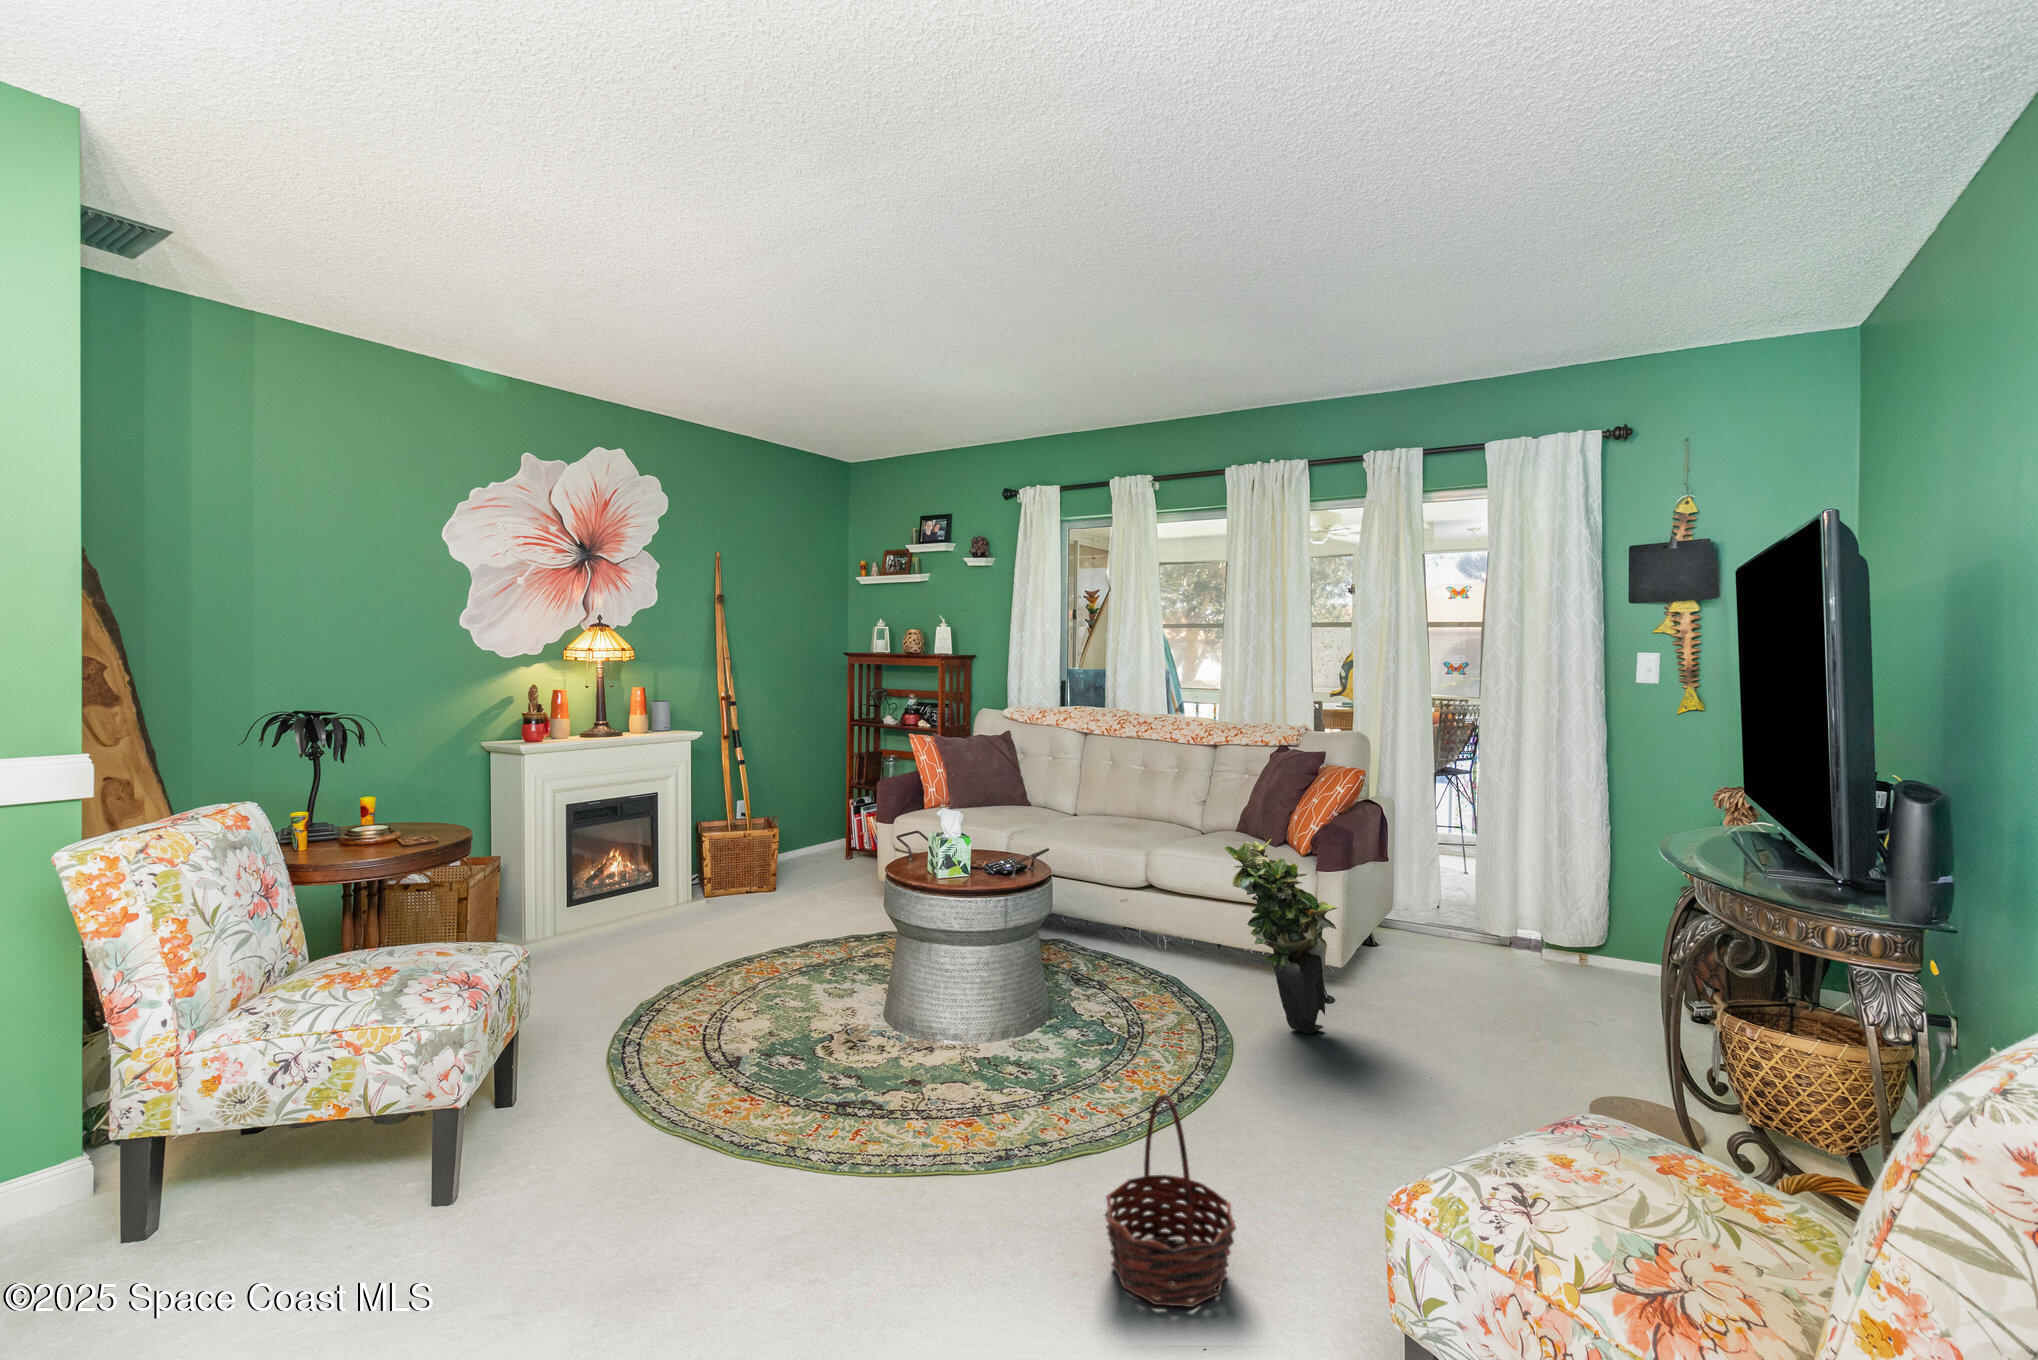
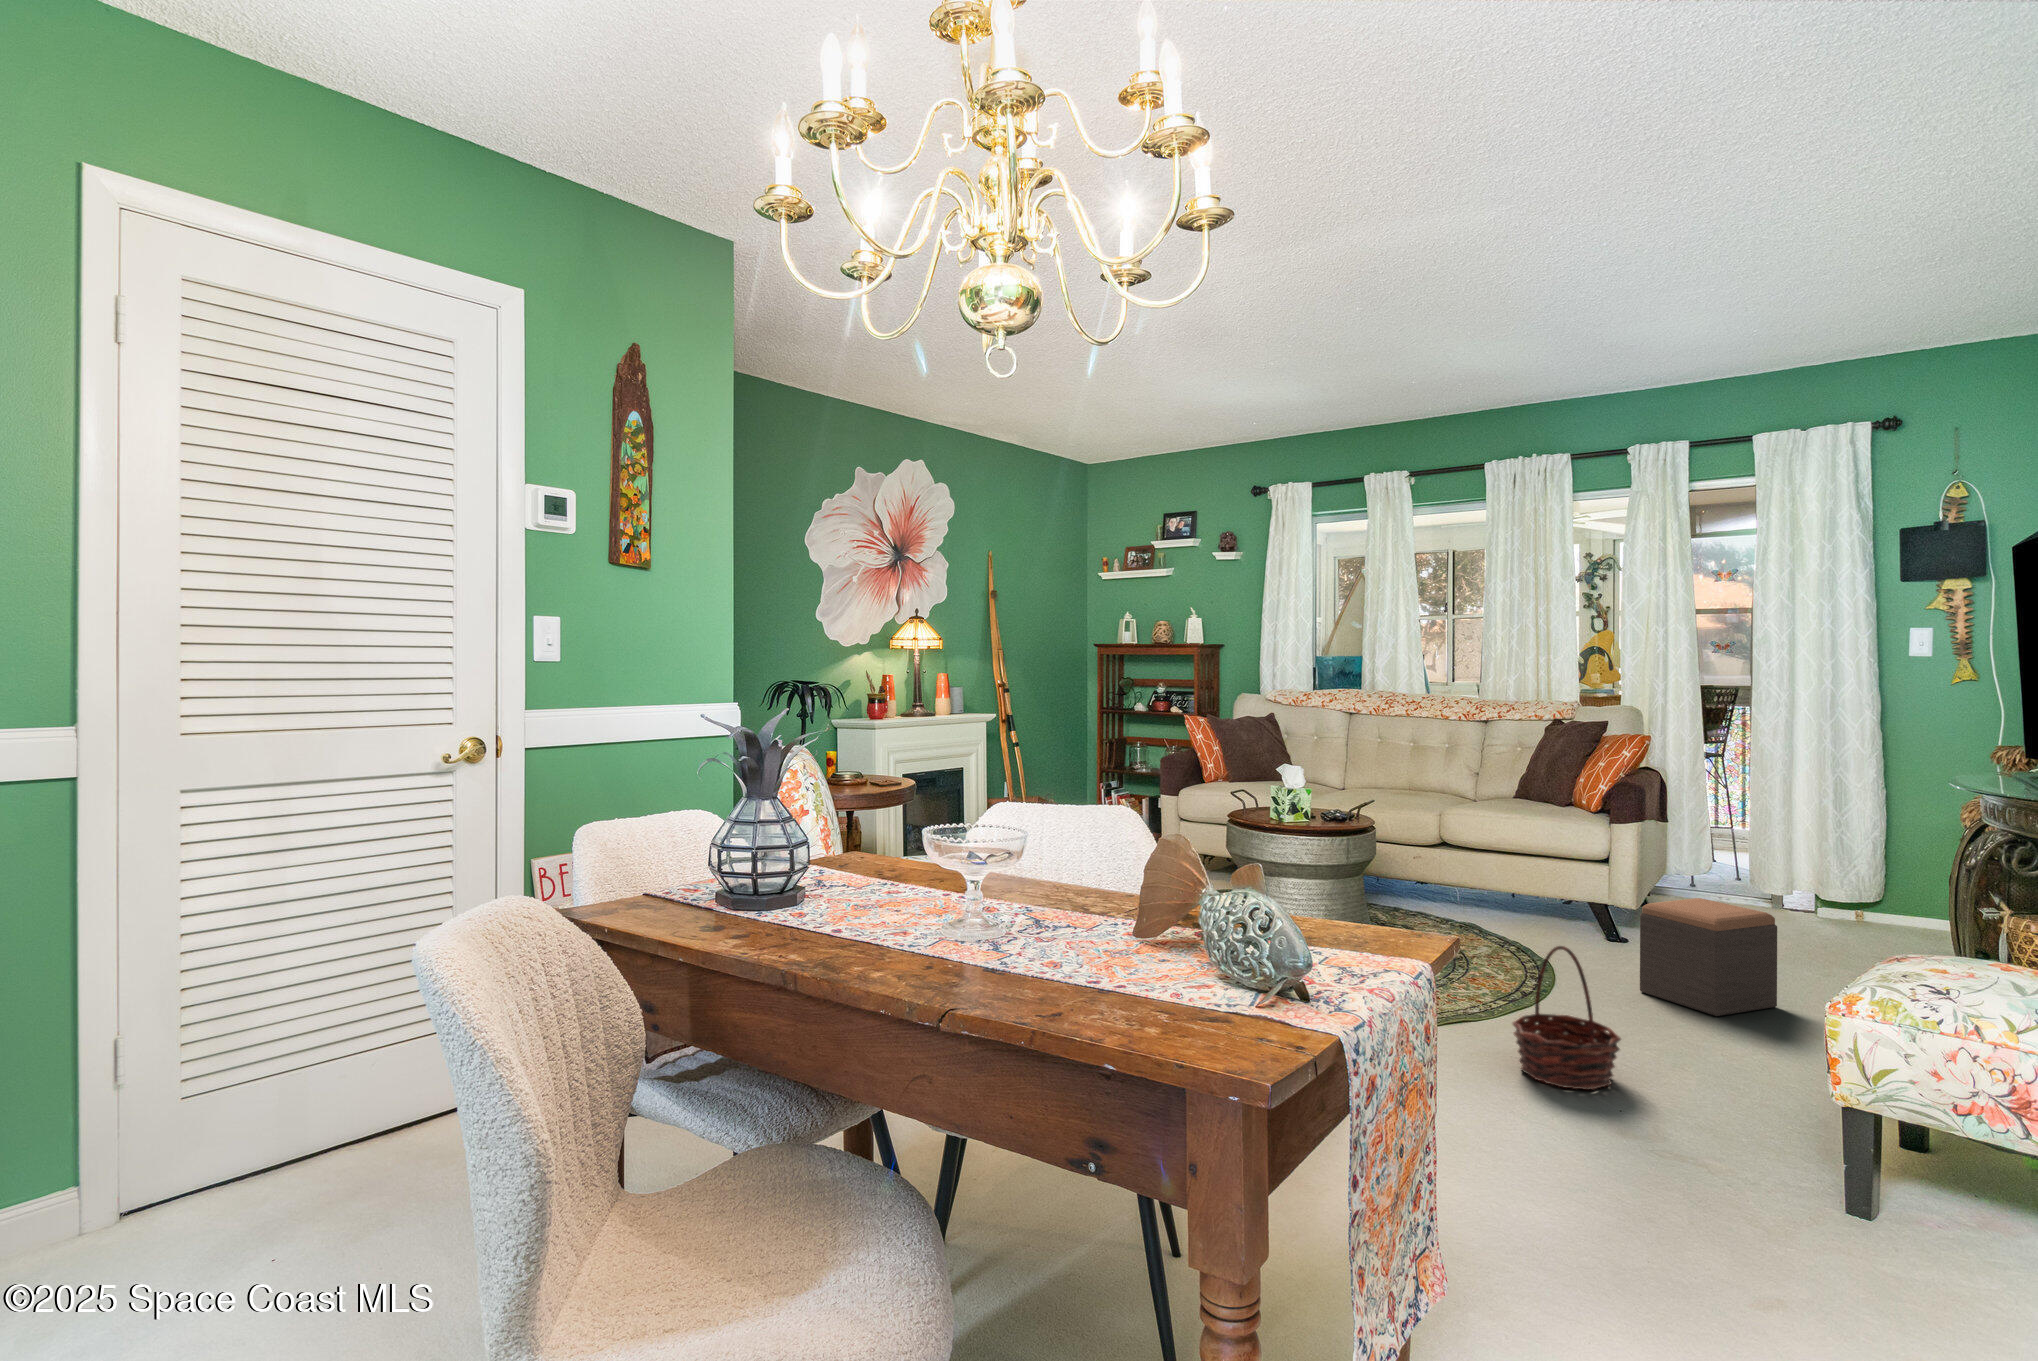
potted plant: present [1224,839,1337,1035] -> none [1527,793,1638,959]
footstool: none [1320,976,1471,1136] -> present [1640,898,1777,1016]

